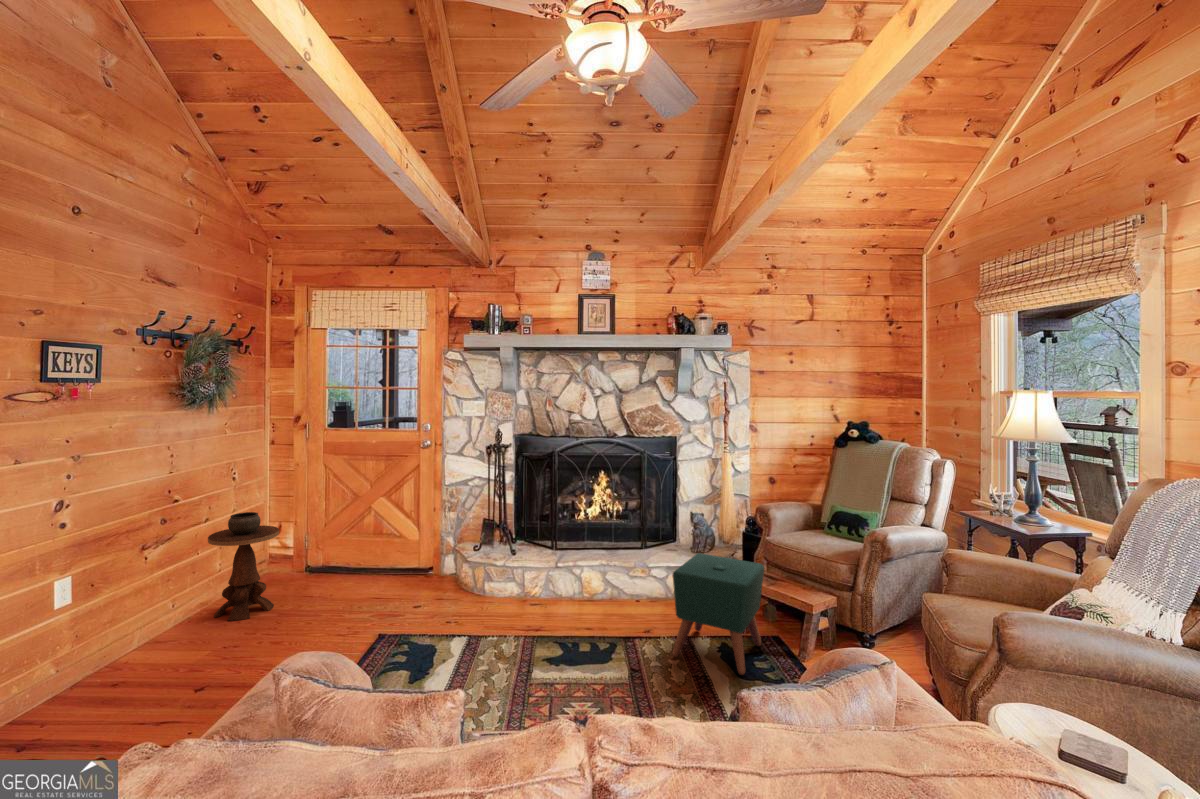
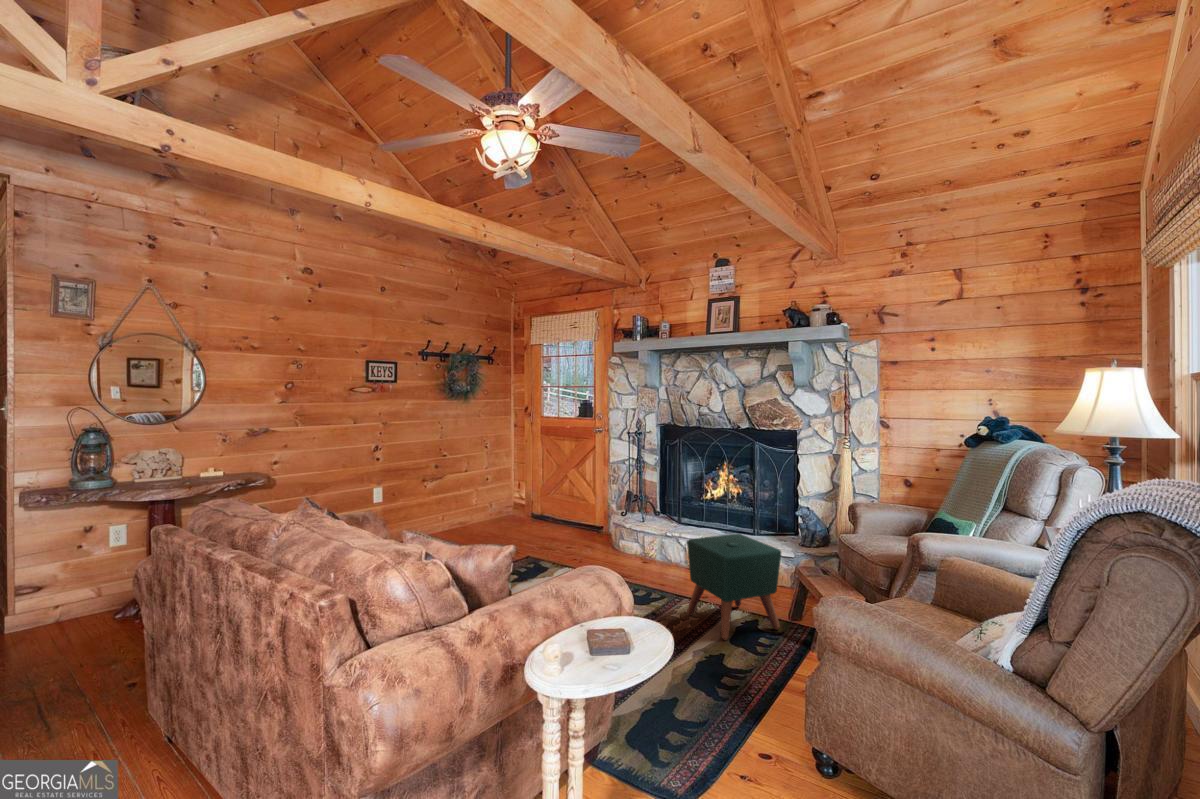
side table: present [208,512,279,621] -> none [458,467,497,534]

